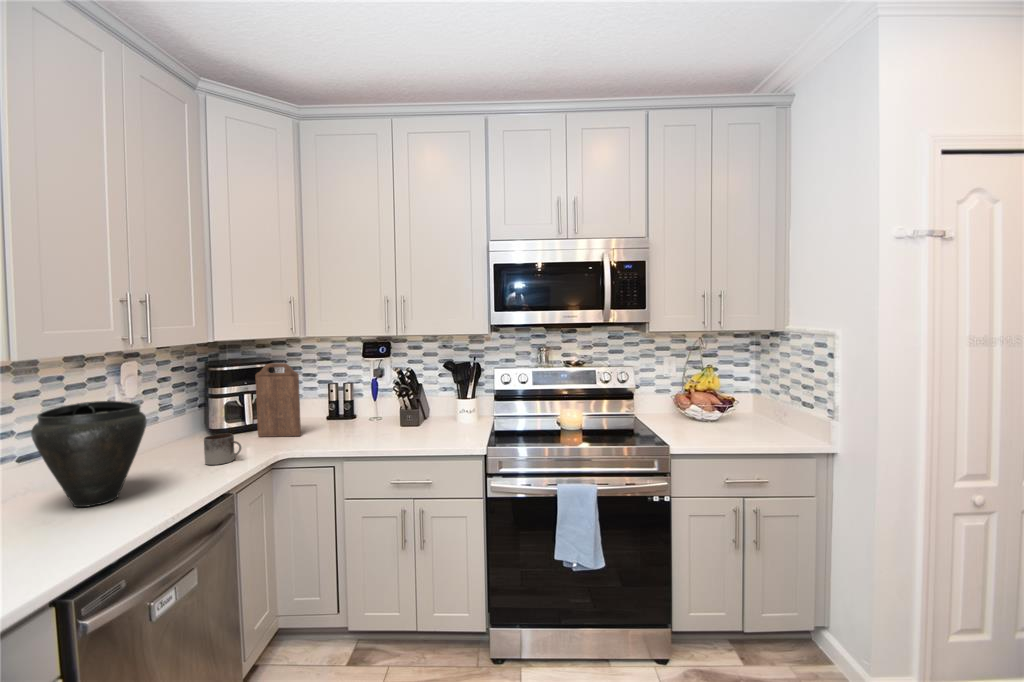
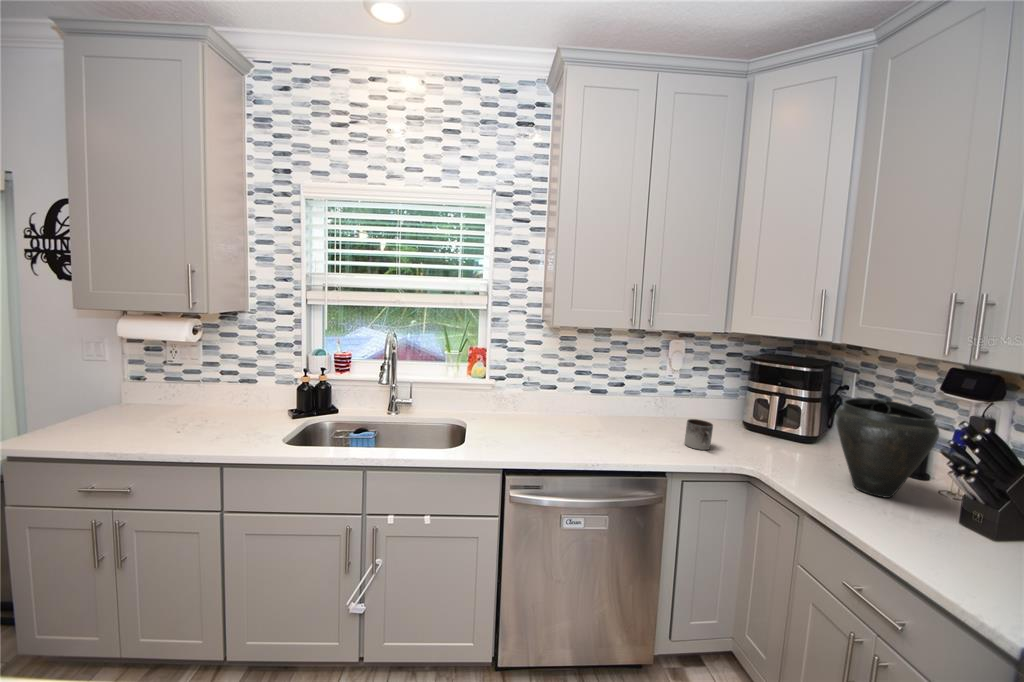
cutting board: present [255,363,301,437] -> none [774,368,822,460]
vase: present [31,401,147,507] -> present [836,398,939,498]

